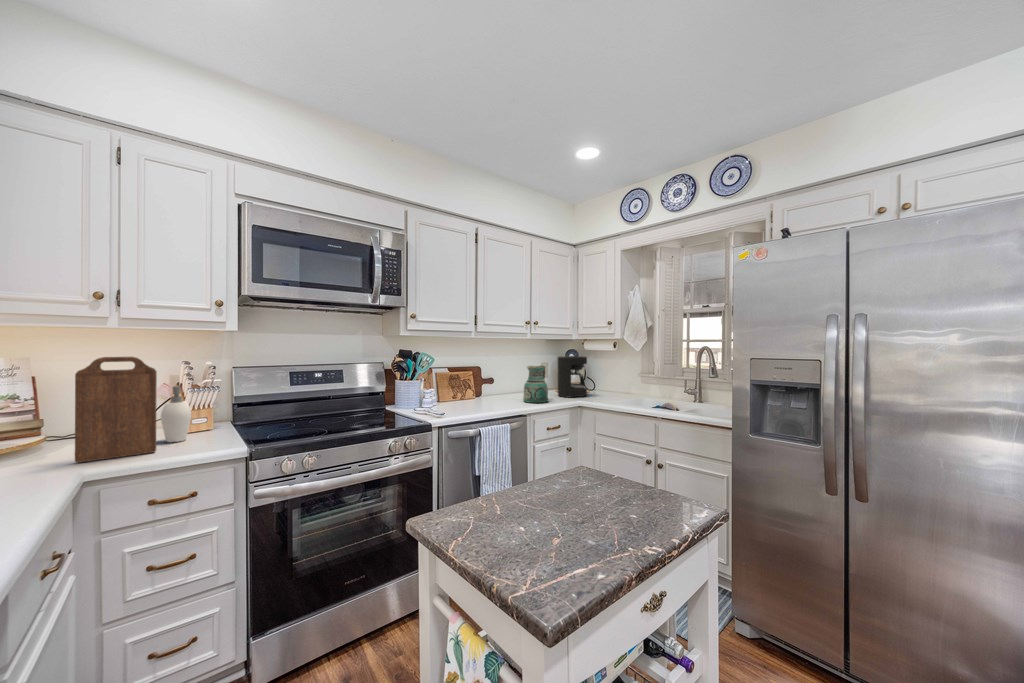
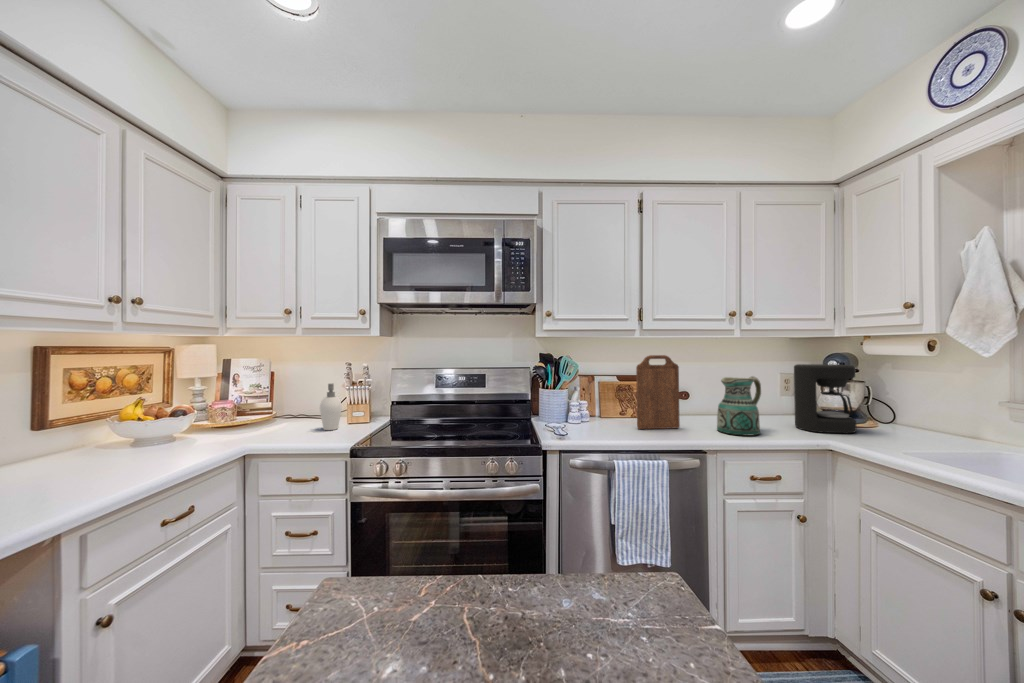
cutting board: present [75,357,157,463] -> present [636,355,680,429]

